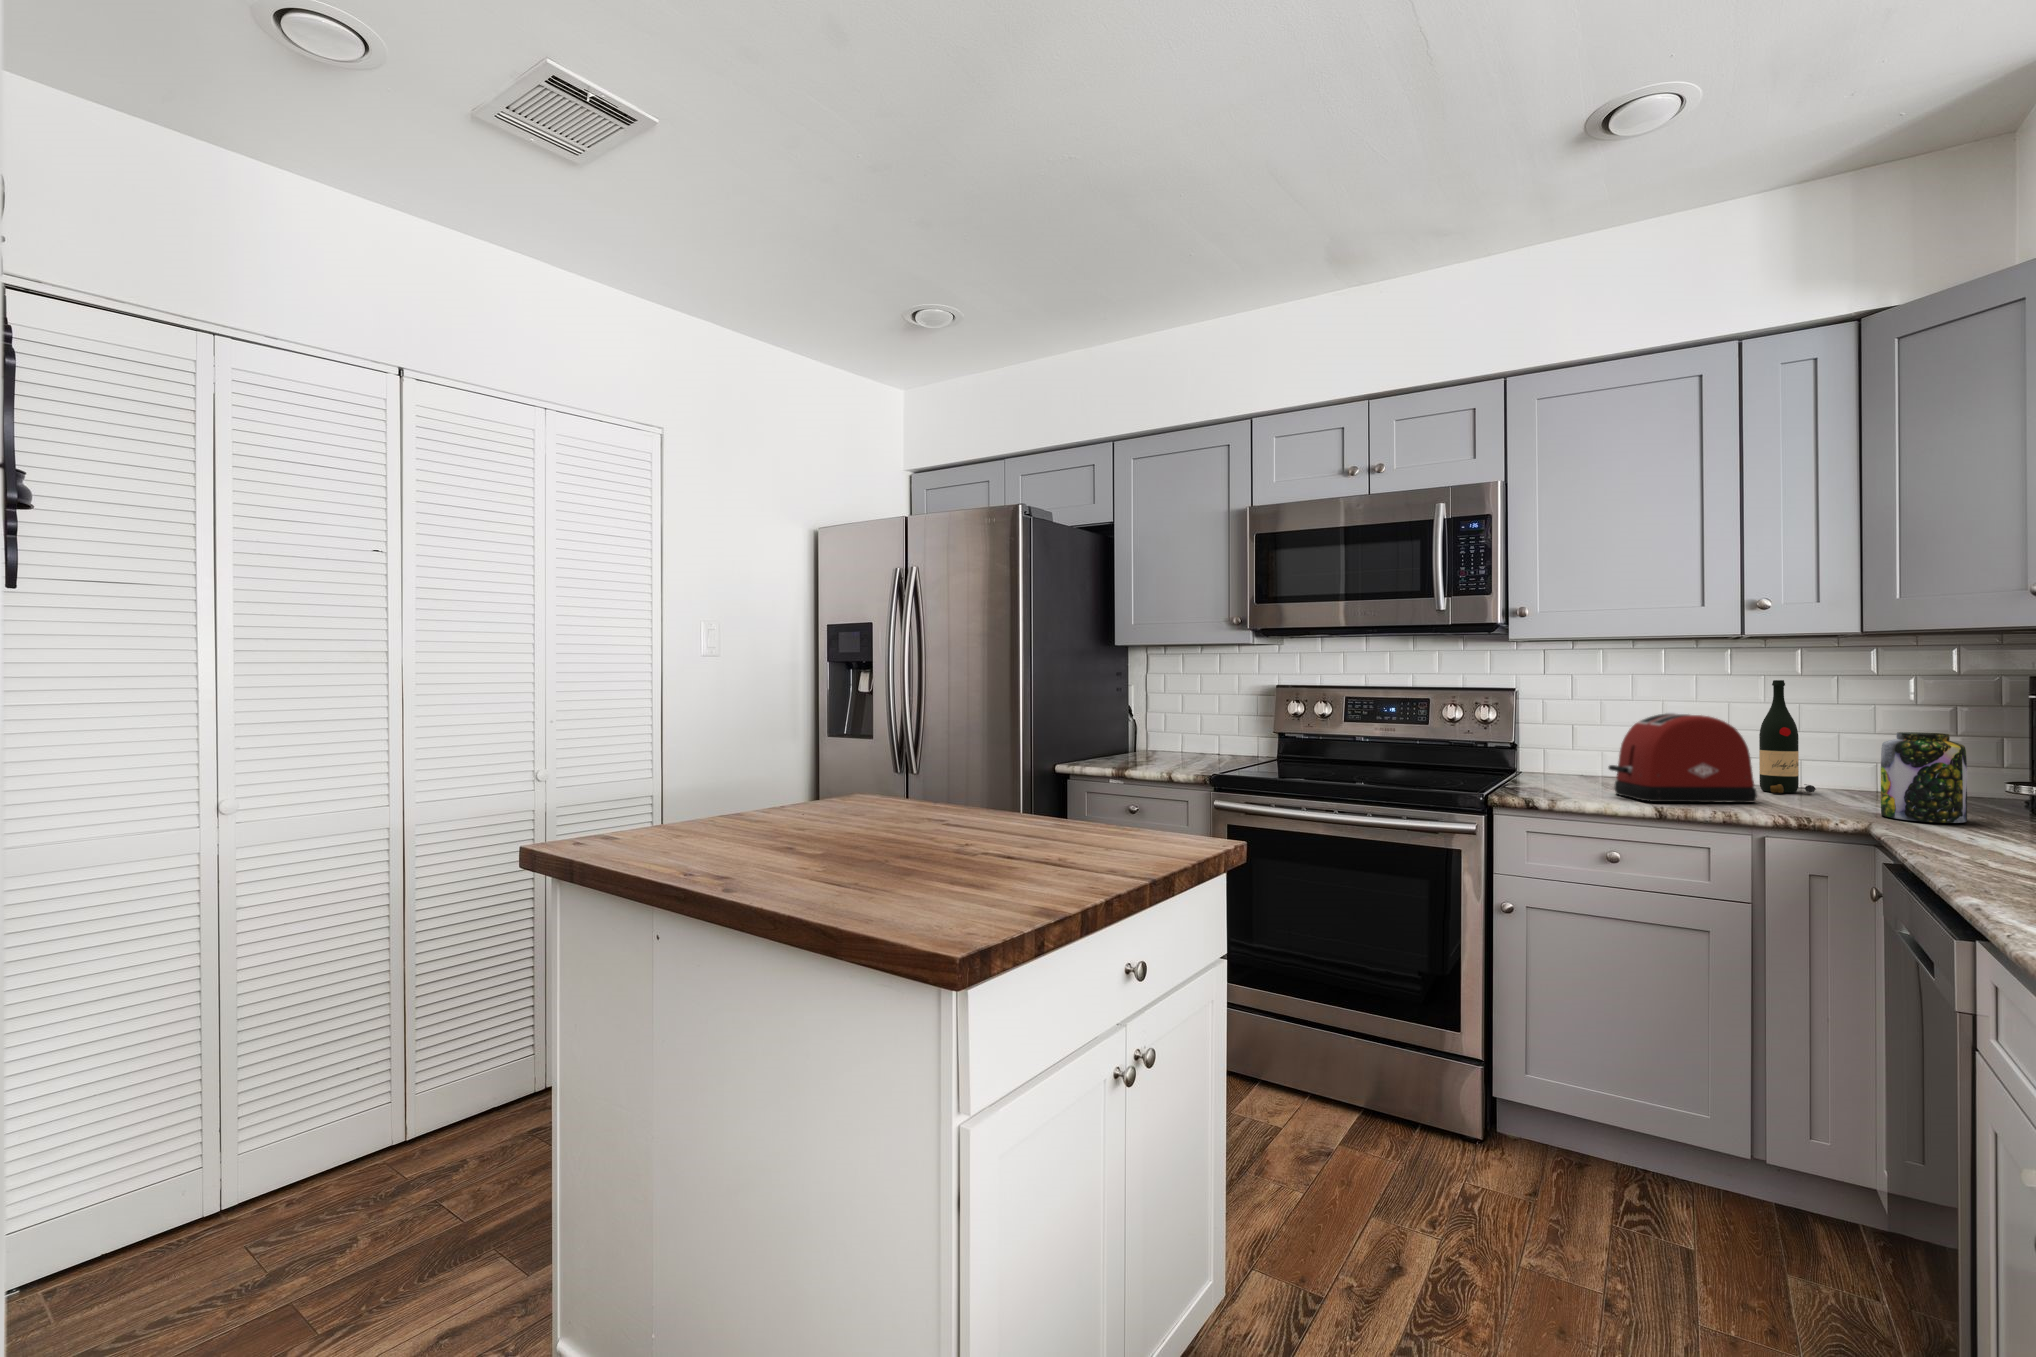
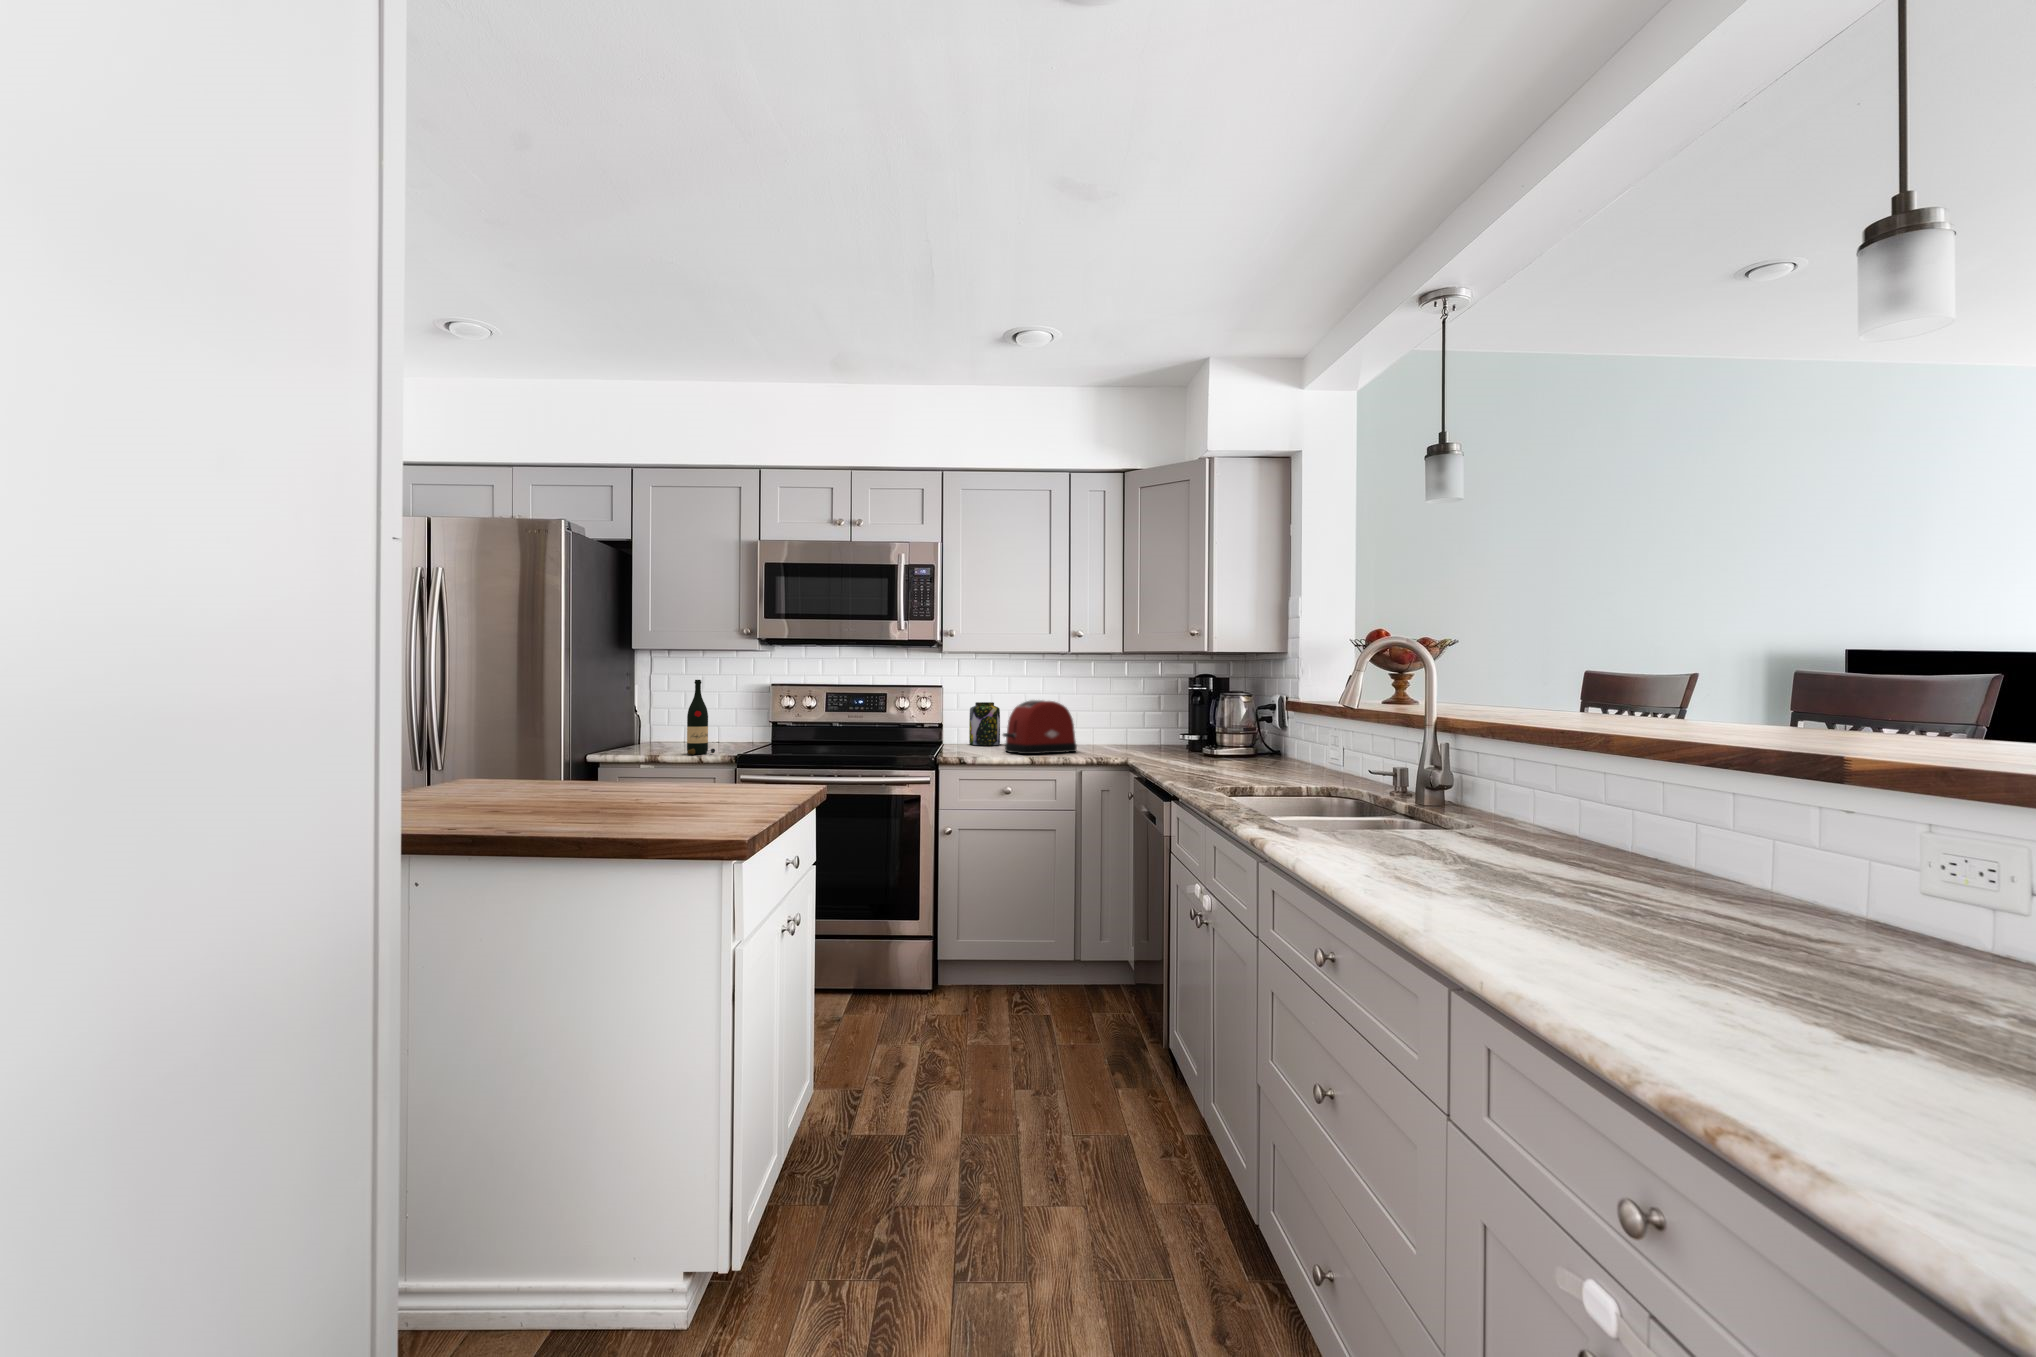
wine bottle: present [1759,680,1816,793] -> present [687,680,715,755]
jar: present [1881,732,1967,823] -> present [969,702,1000,745]

